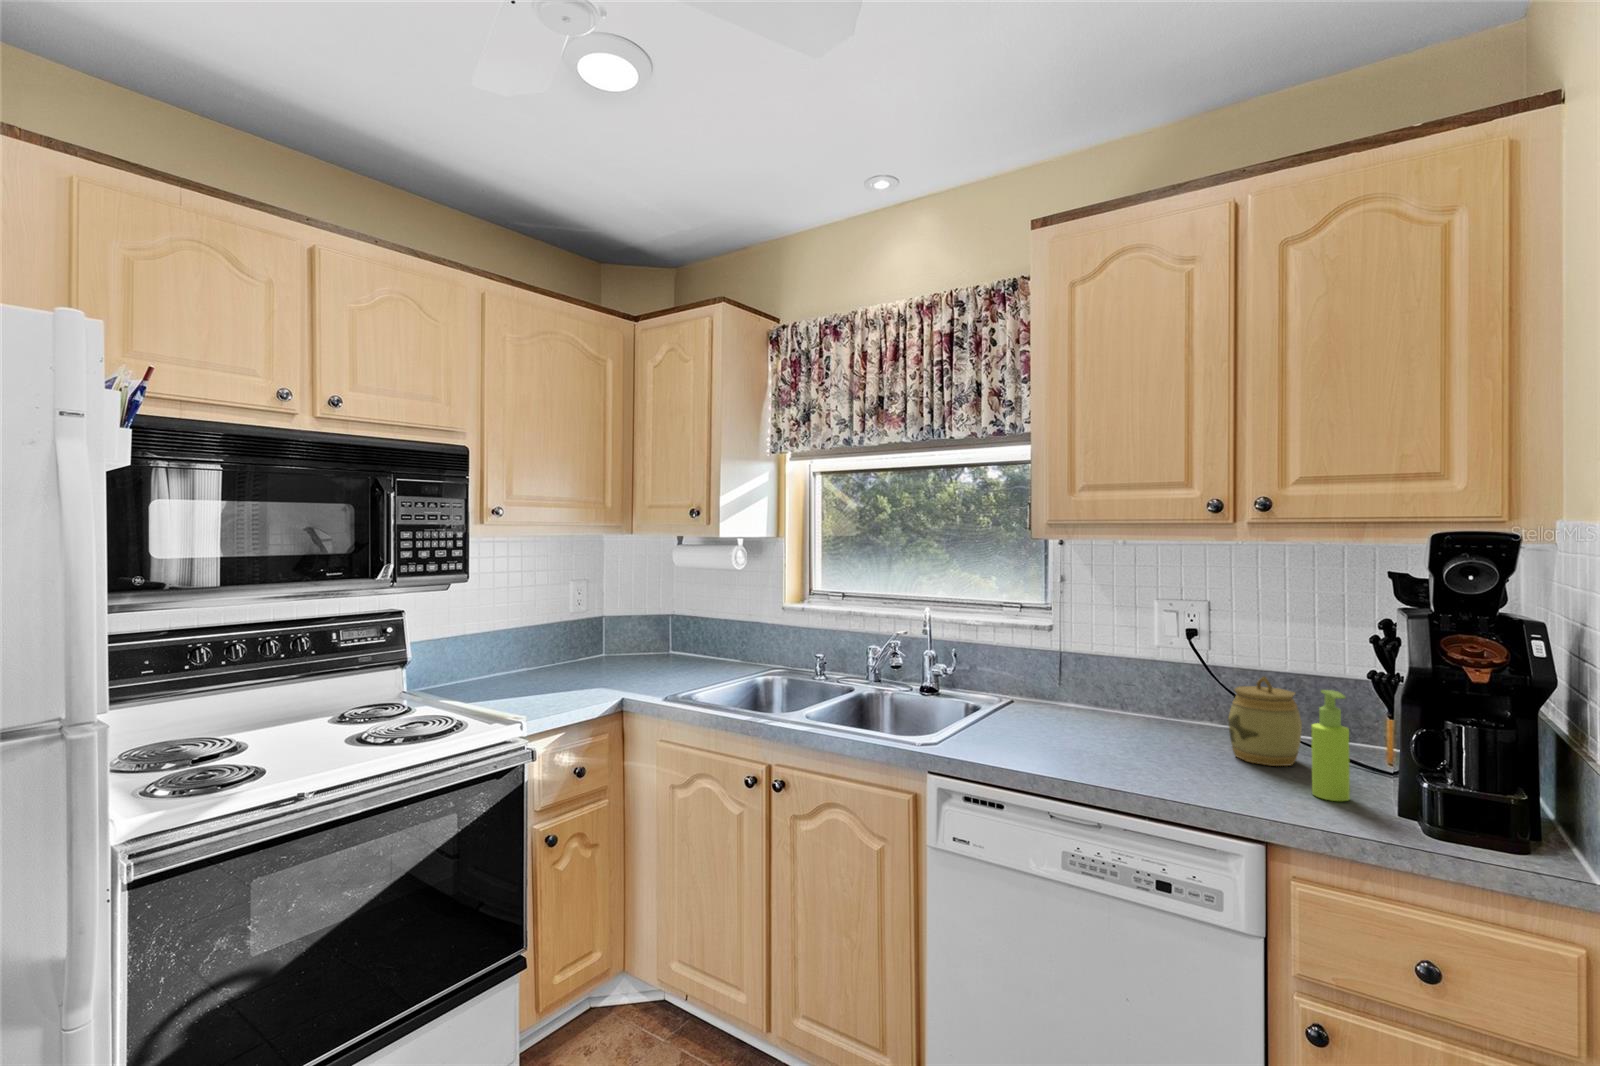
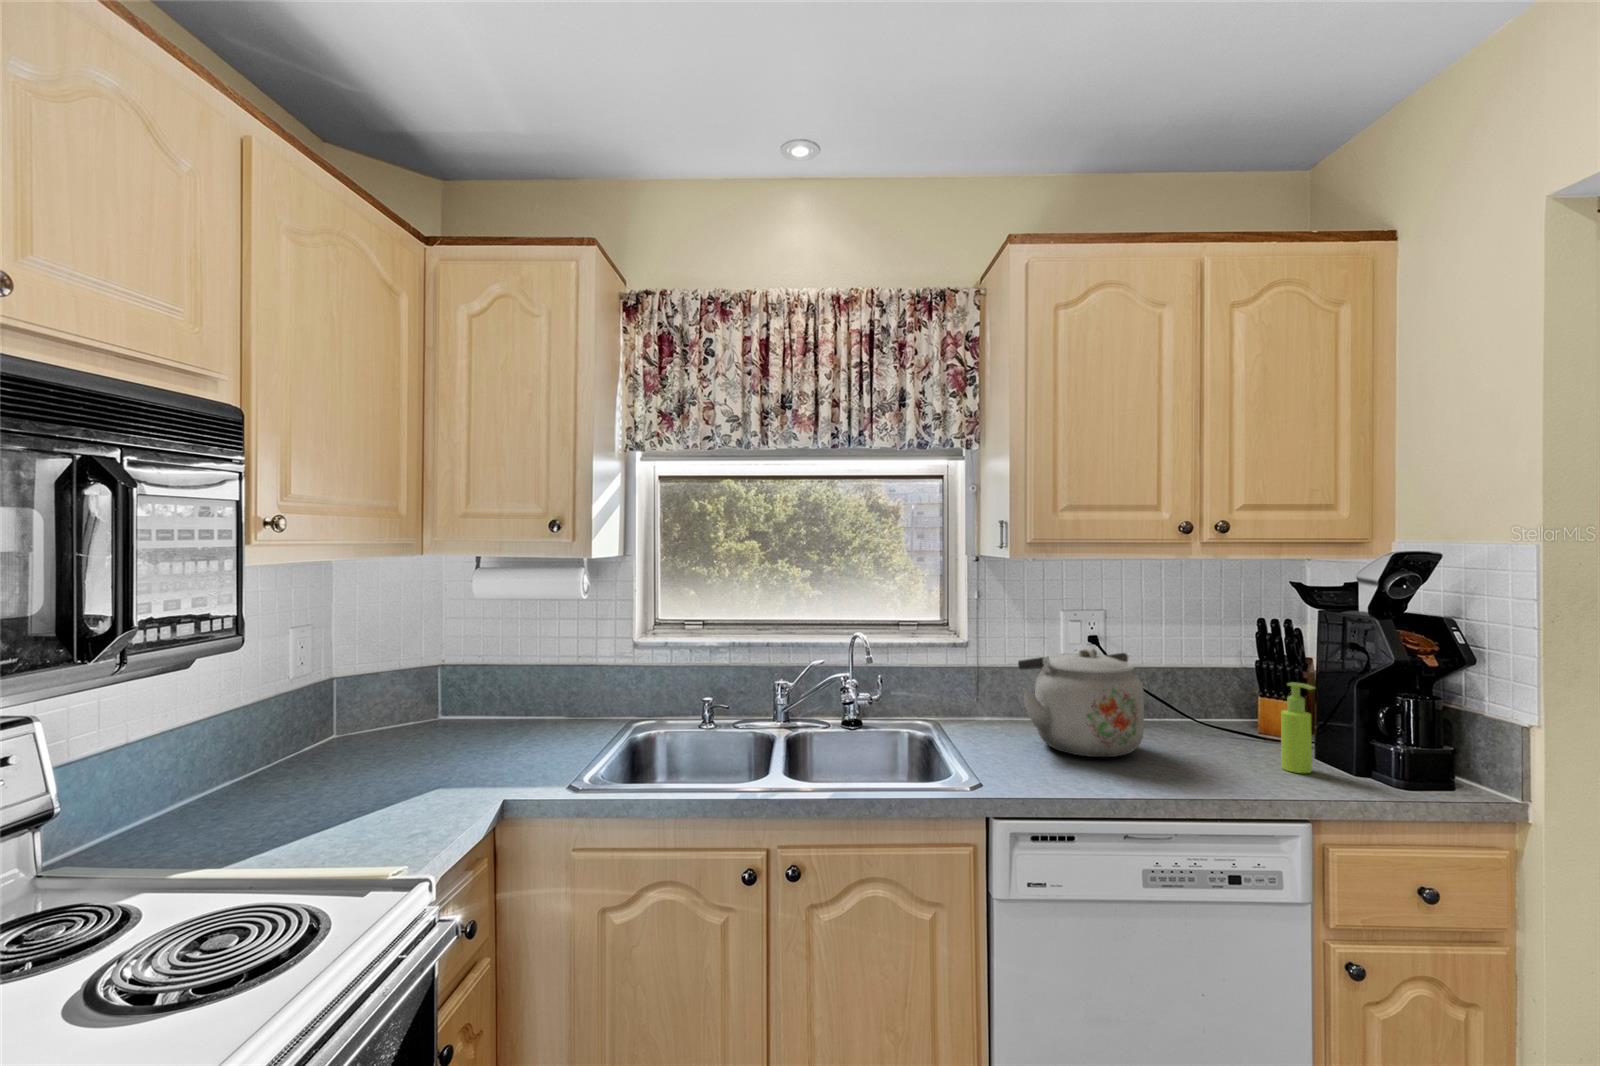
kettle: none [1031,635,1172,748] -> present [1018,648,1144,757]
jar: present [1228,677,1302,766] -> none [1170,674,1232,750]

